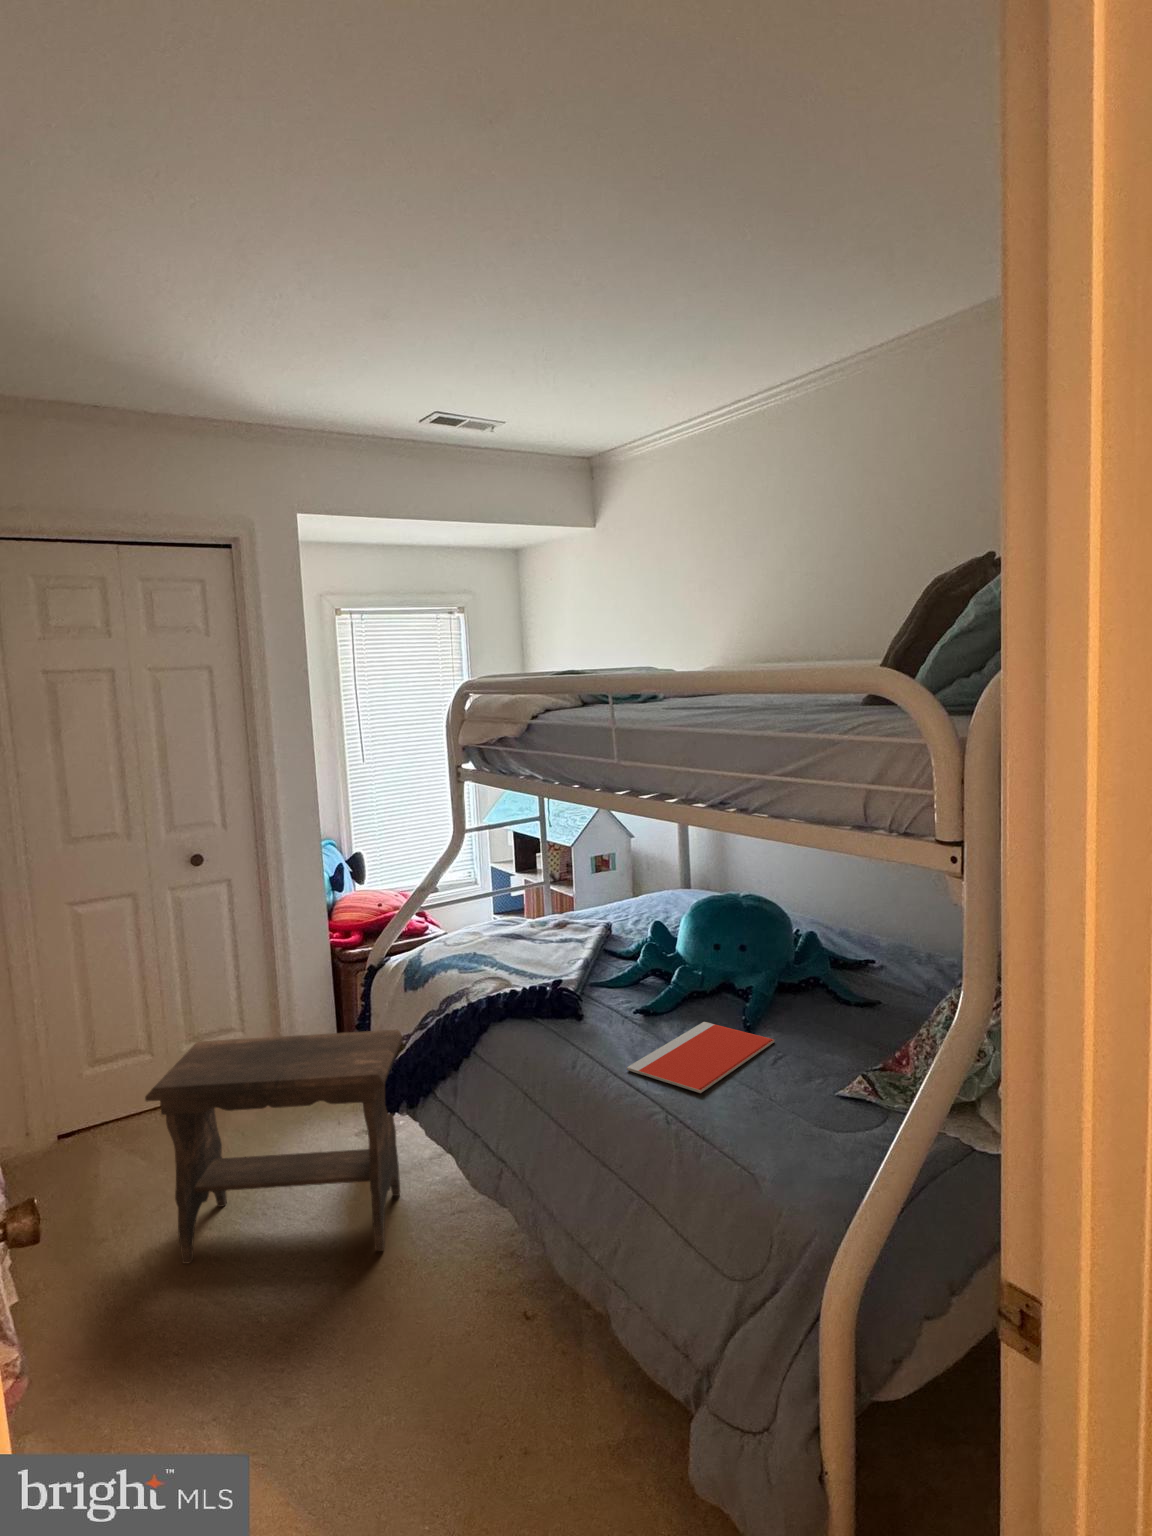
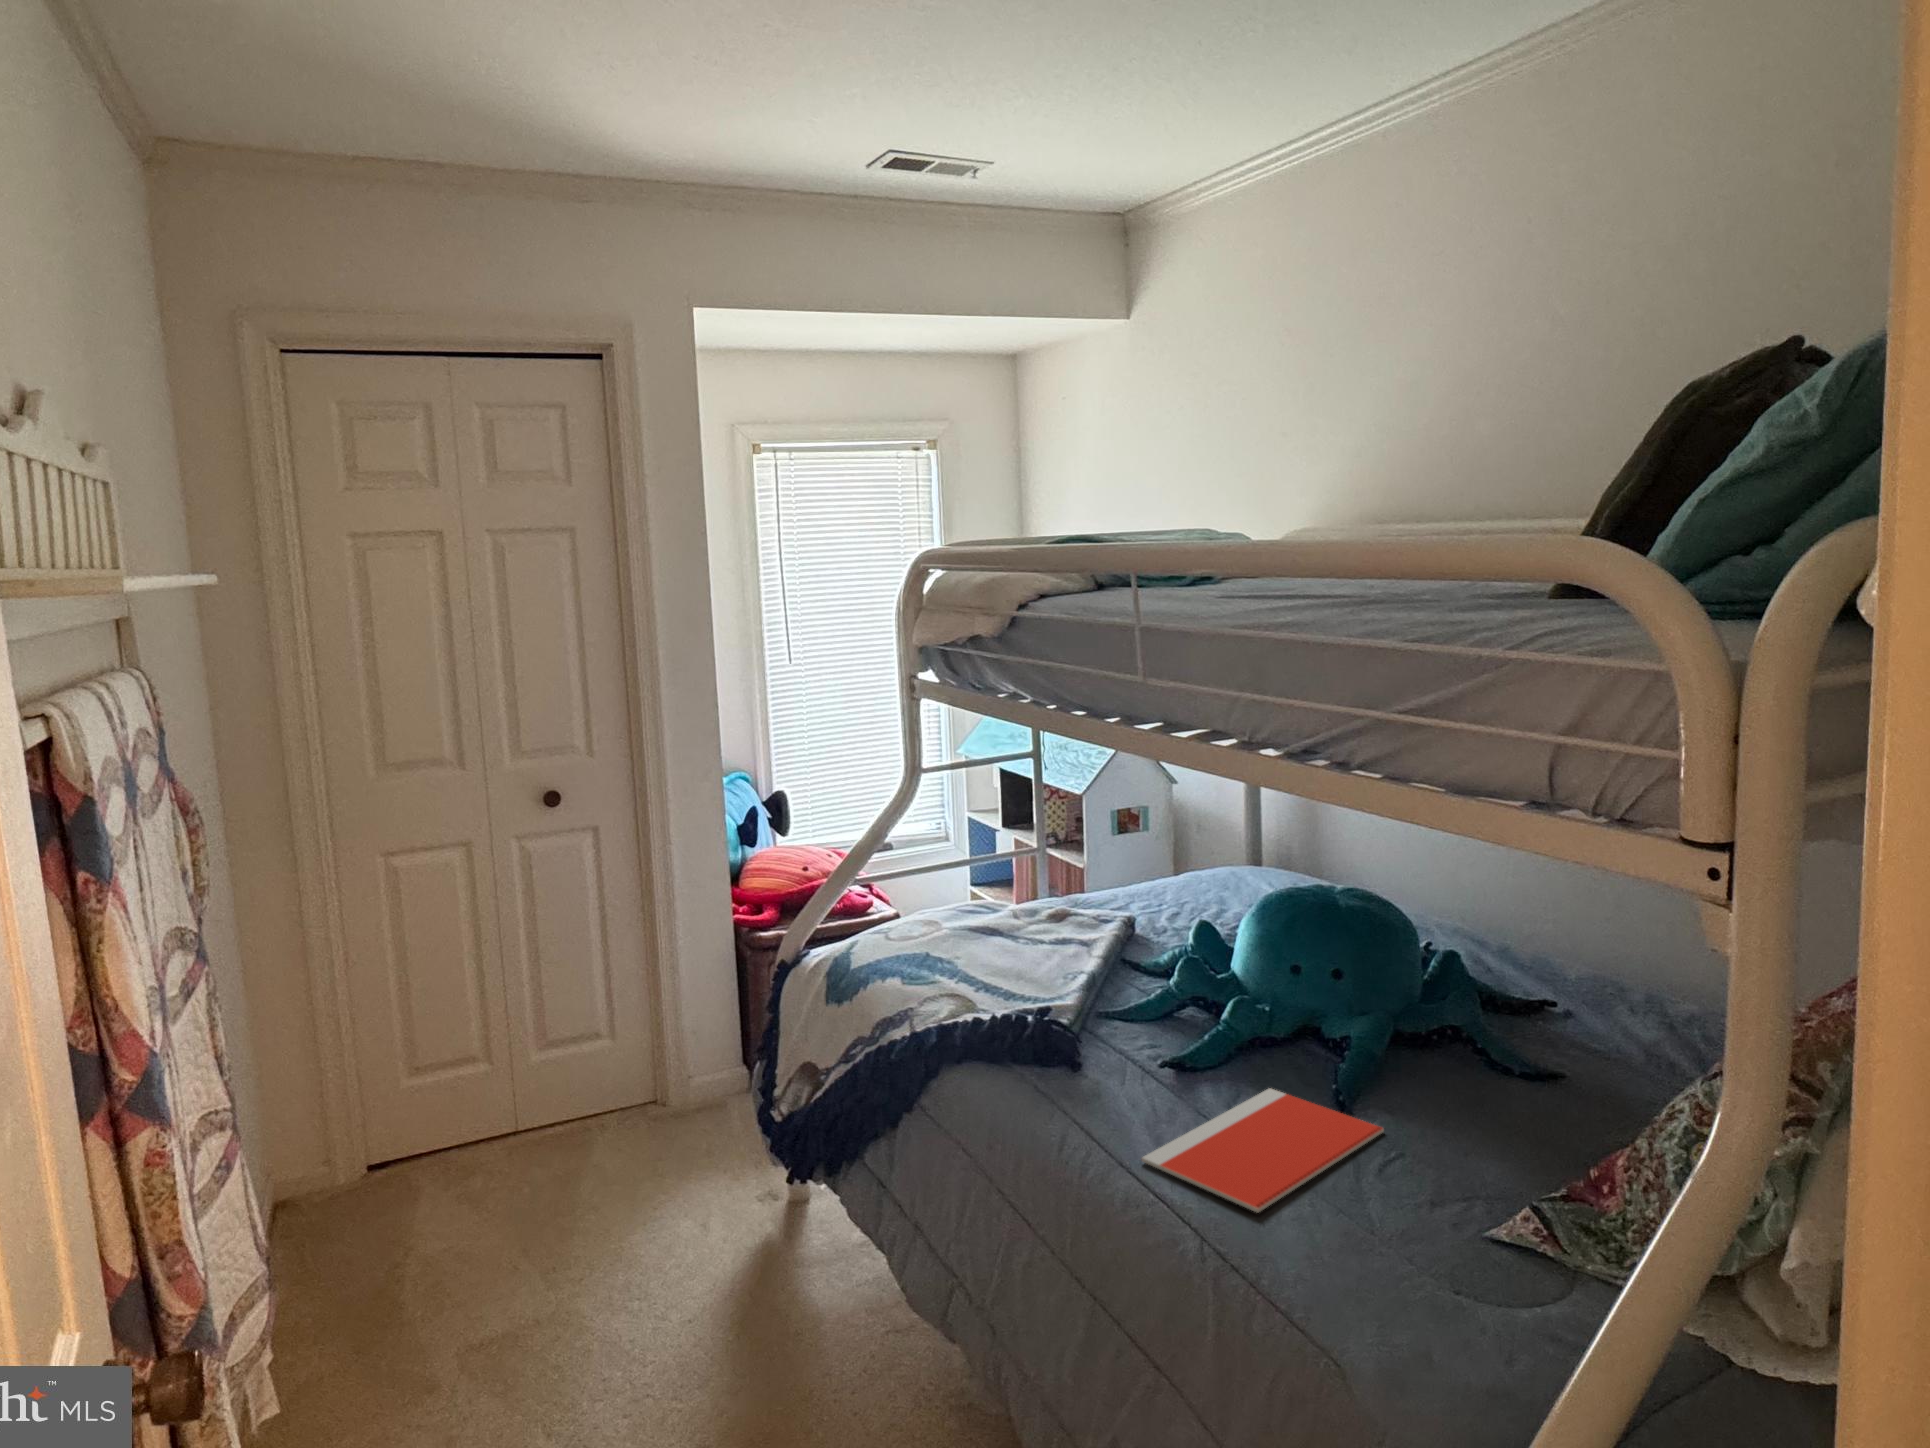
footstool: present [145,1030,402,1264] -> none [461,1056,822,1381]

